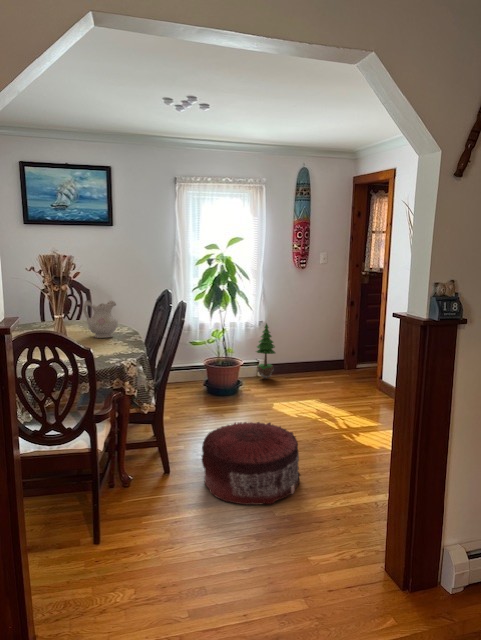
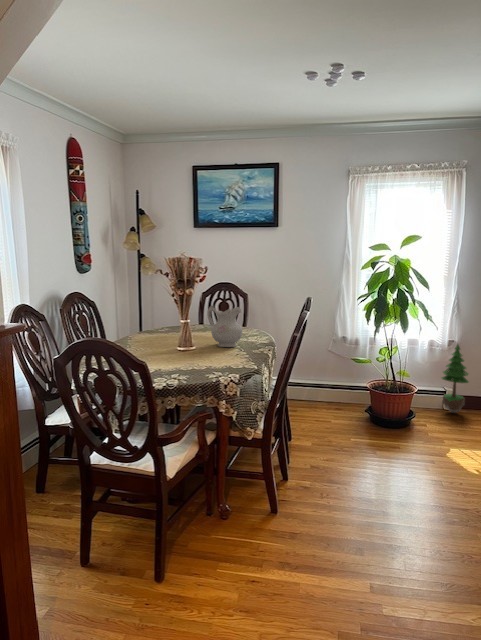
pouf: present [202,422,300,505] -> none [299,470,438,601]

